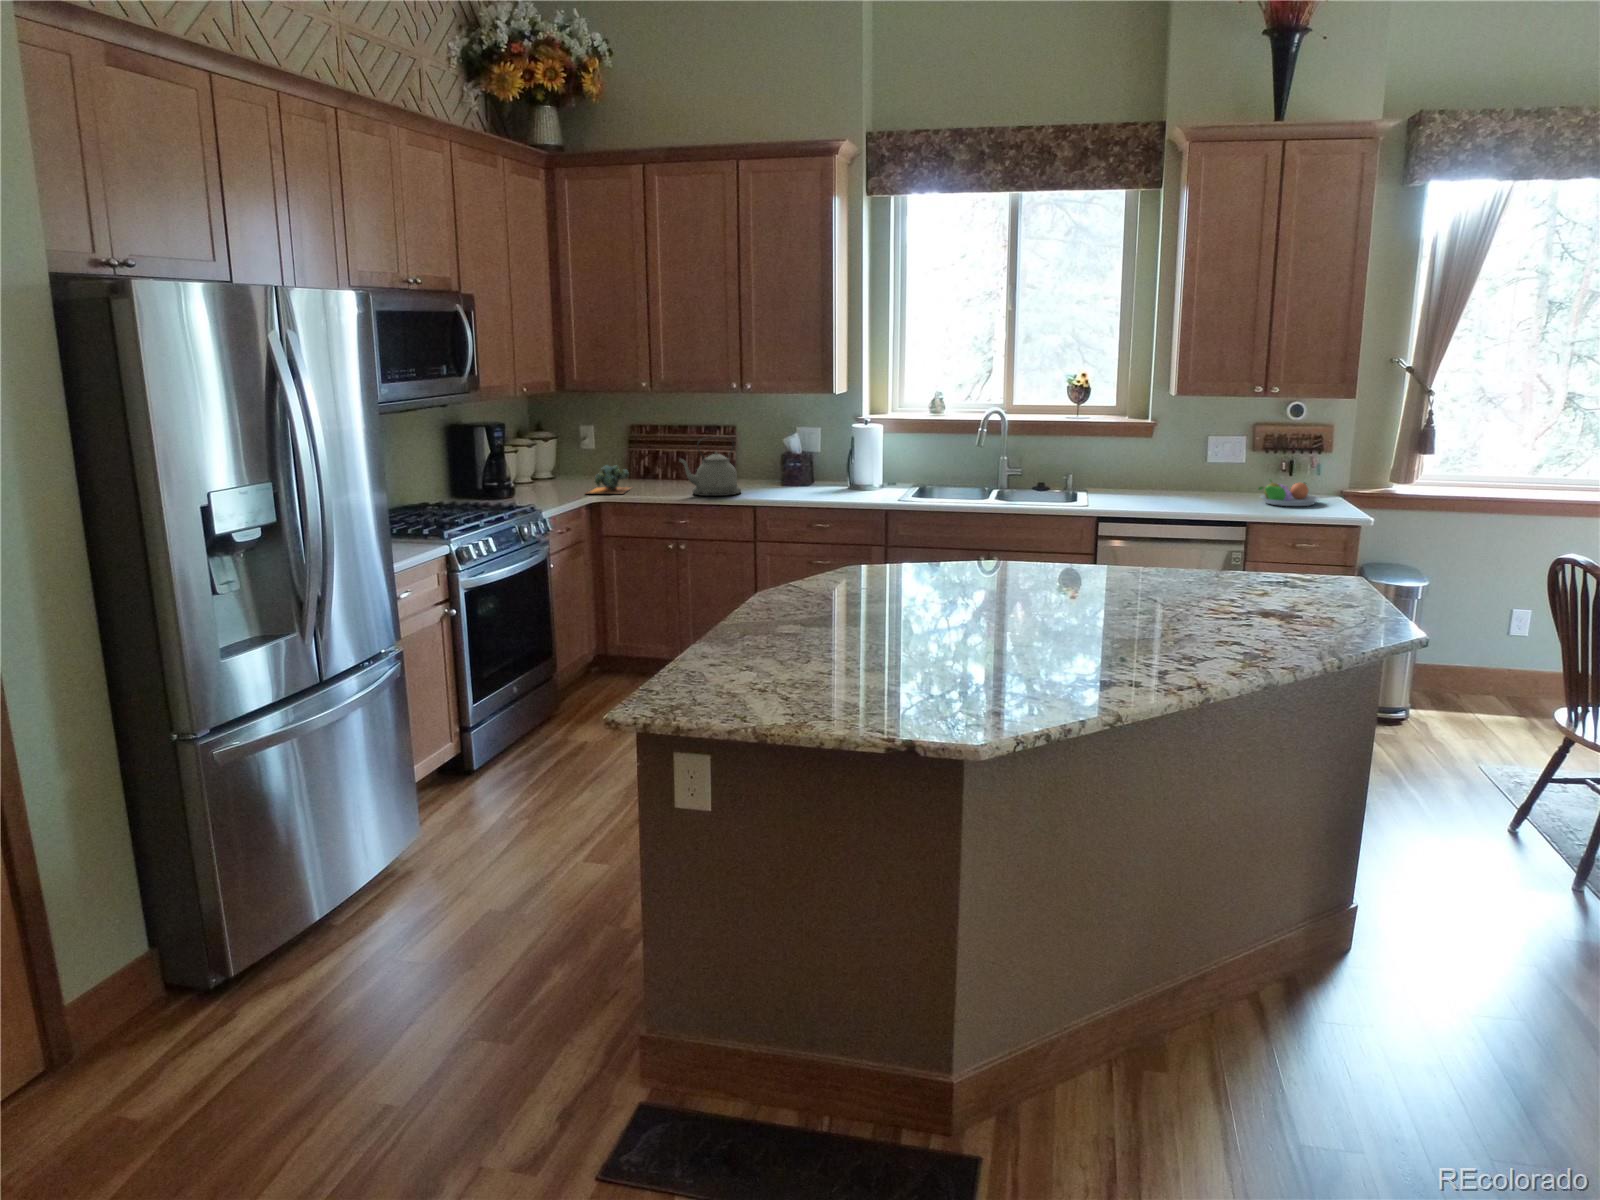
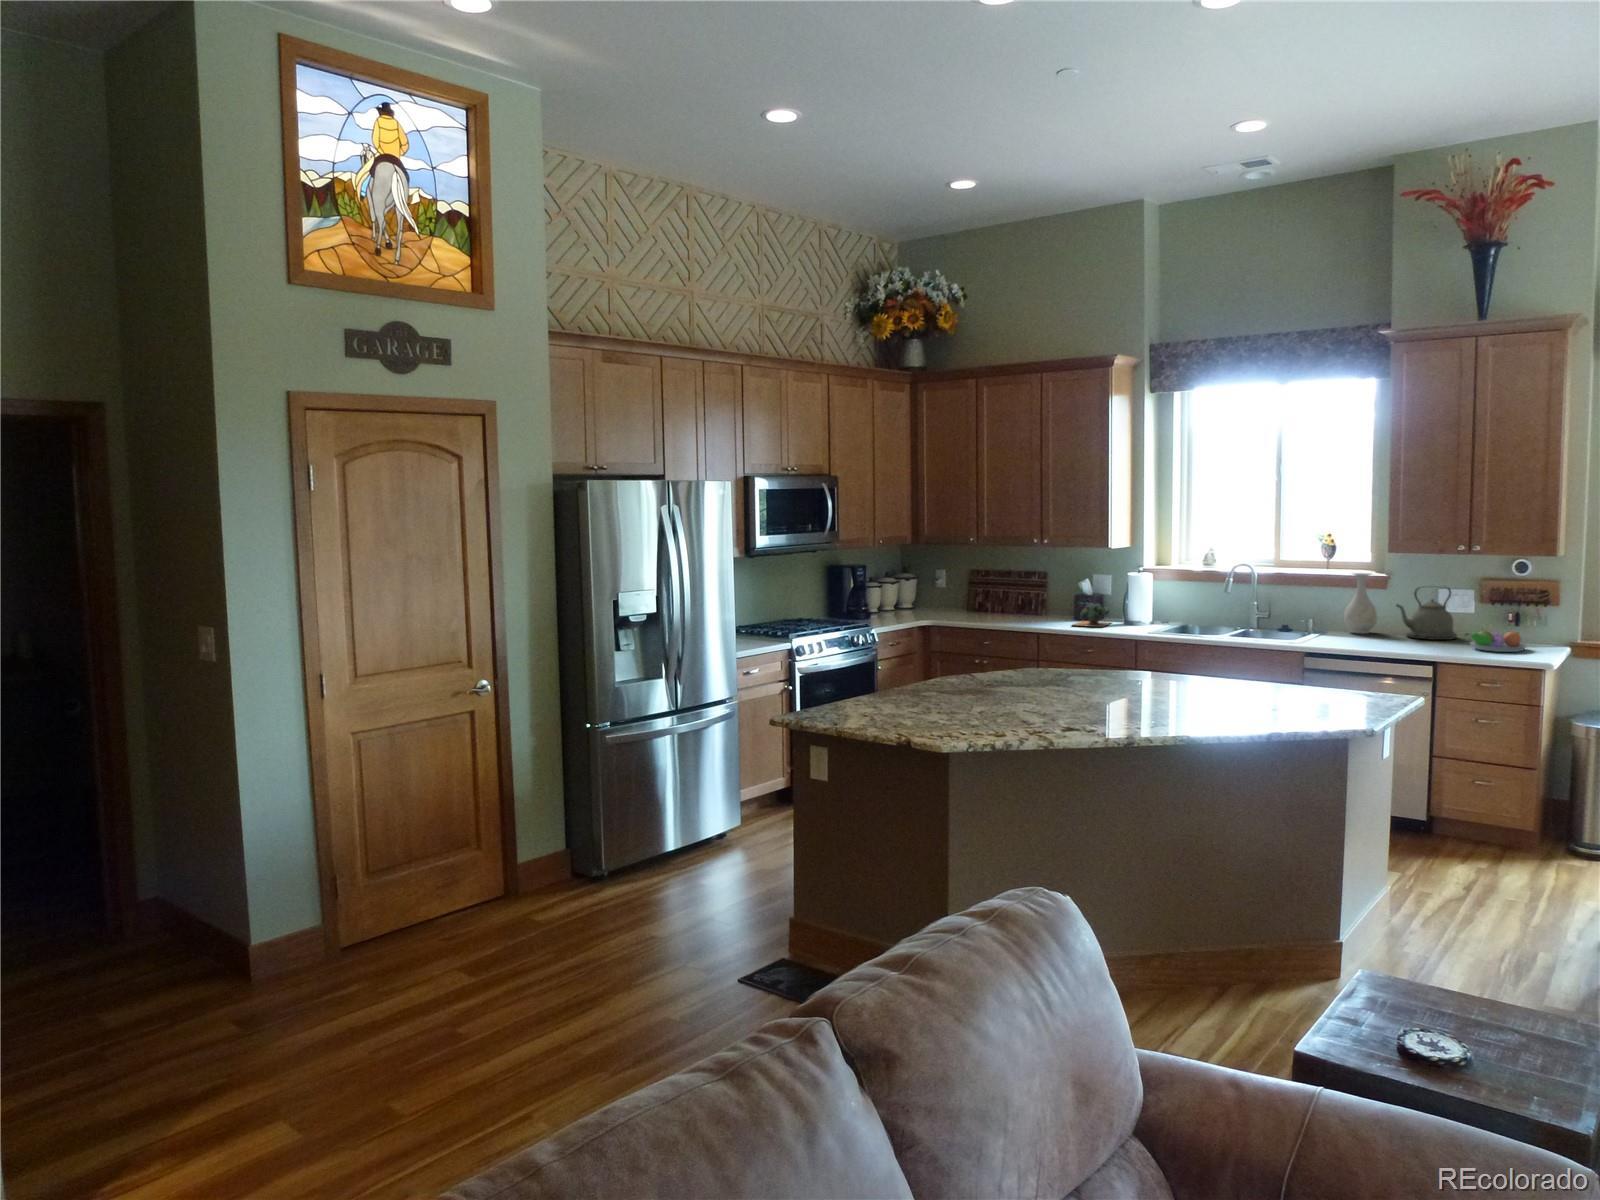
vase: none [1107,421,1143,492] -> present [1344,573,1377,634]
kettle: present [679,440,741,496] -> present [1396,587,1457,640]
succulent plant: present [586,465,631,494] -> present [1073,603,1110,627]

